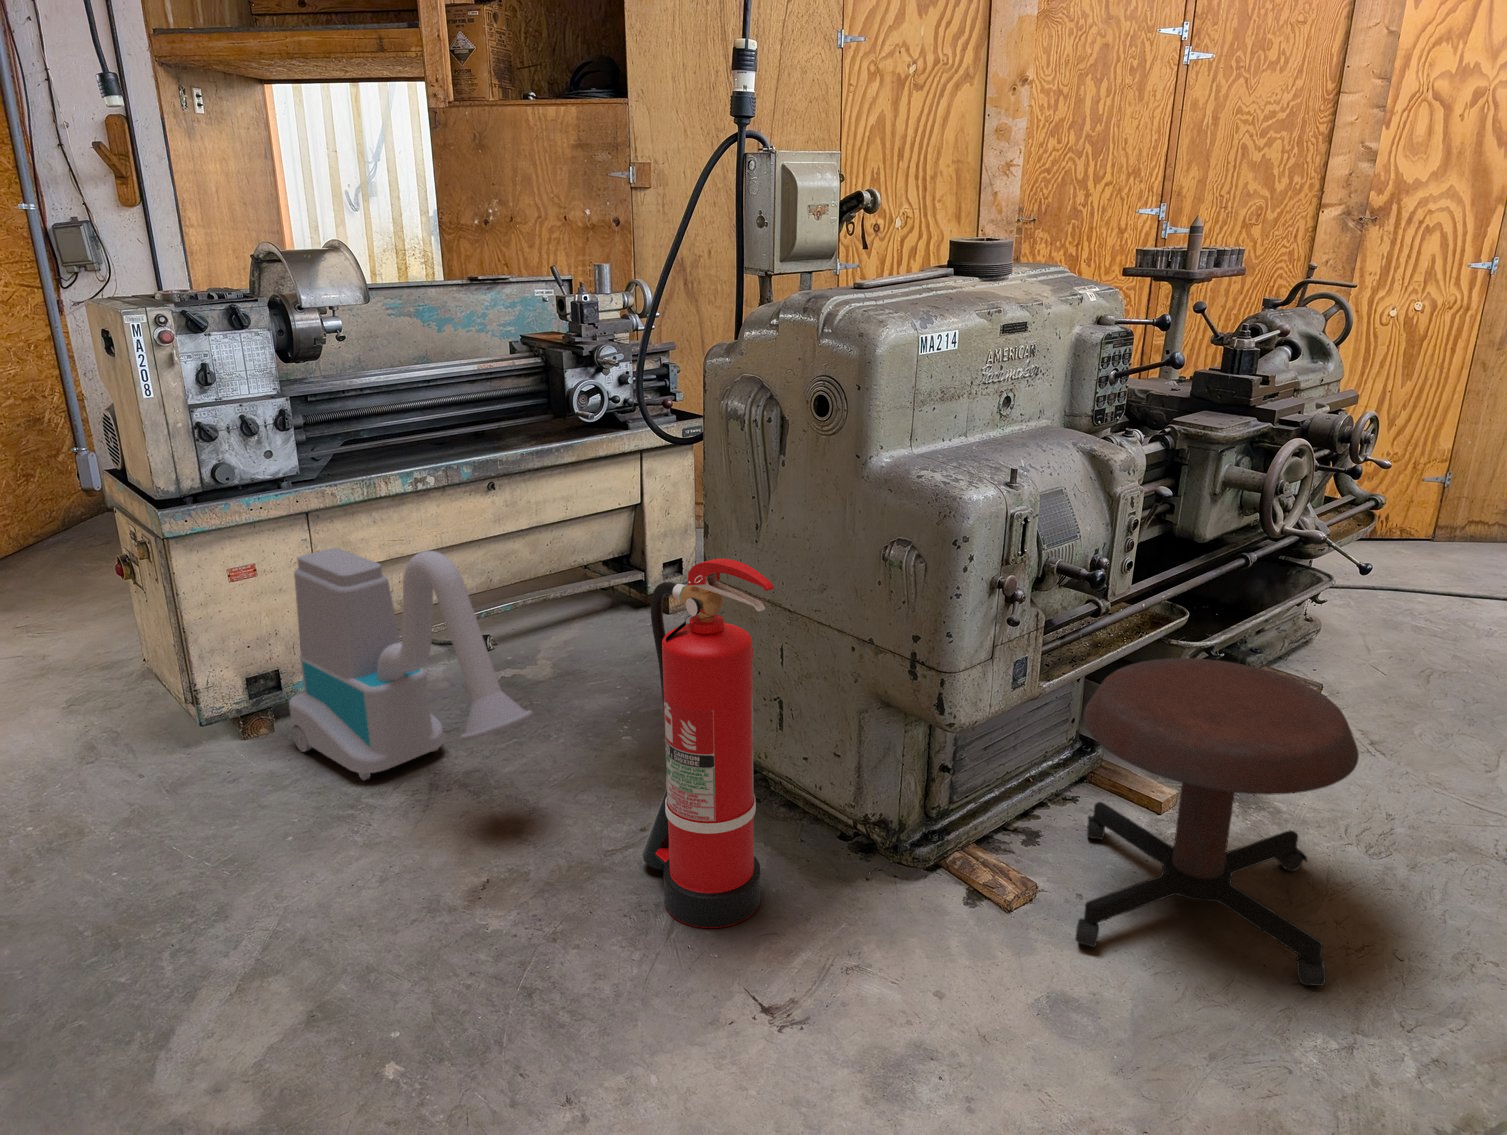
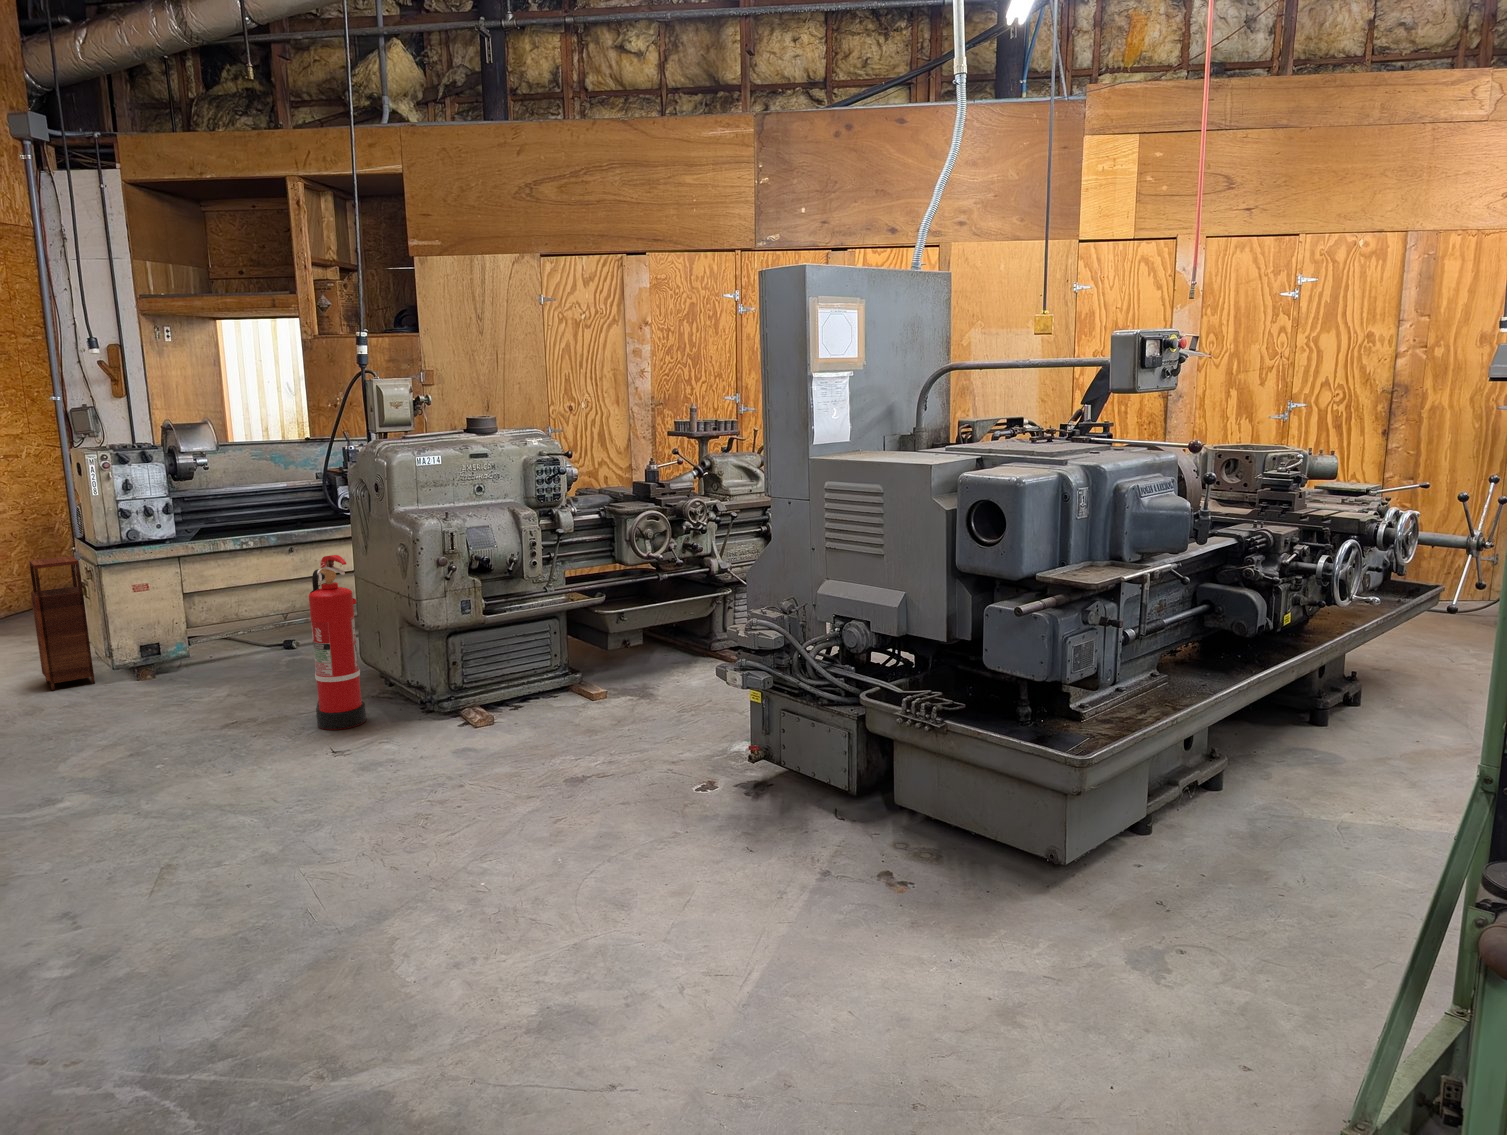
storage cabinet: none [23,509,163,772] -> present [29,556,95,691]
vacuum cleaner: present [289,548,533,780] -> none [163,567,273,691]
stool: present [1075,658,1359,986] -> none [493,608,634,739]

